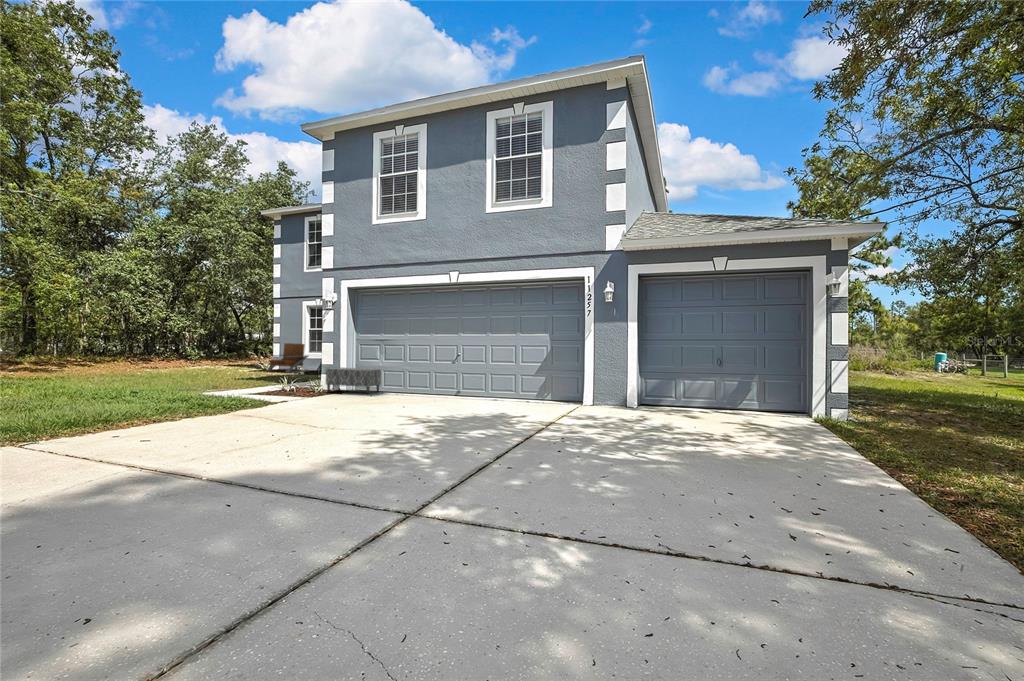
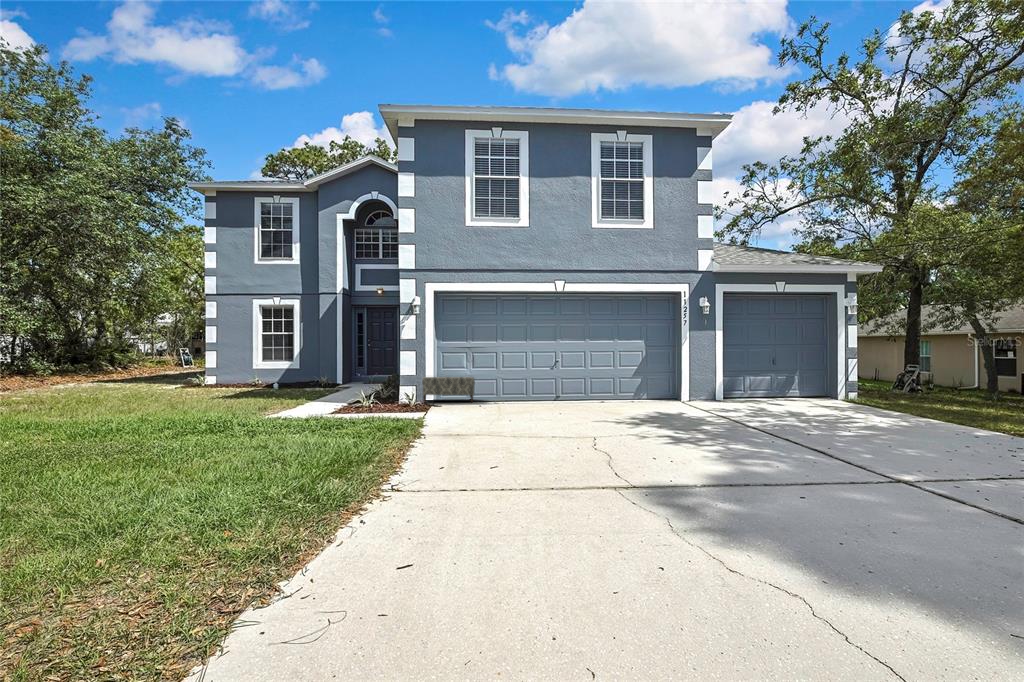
lounge chair: present [266,343,309,373] -> none [227,347,280,383]

